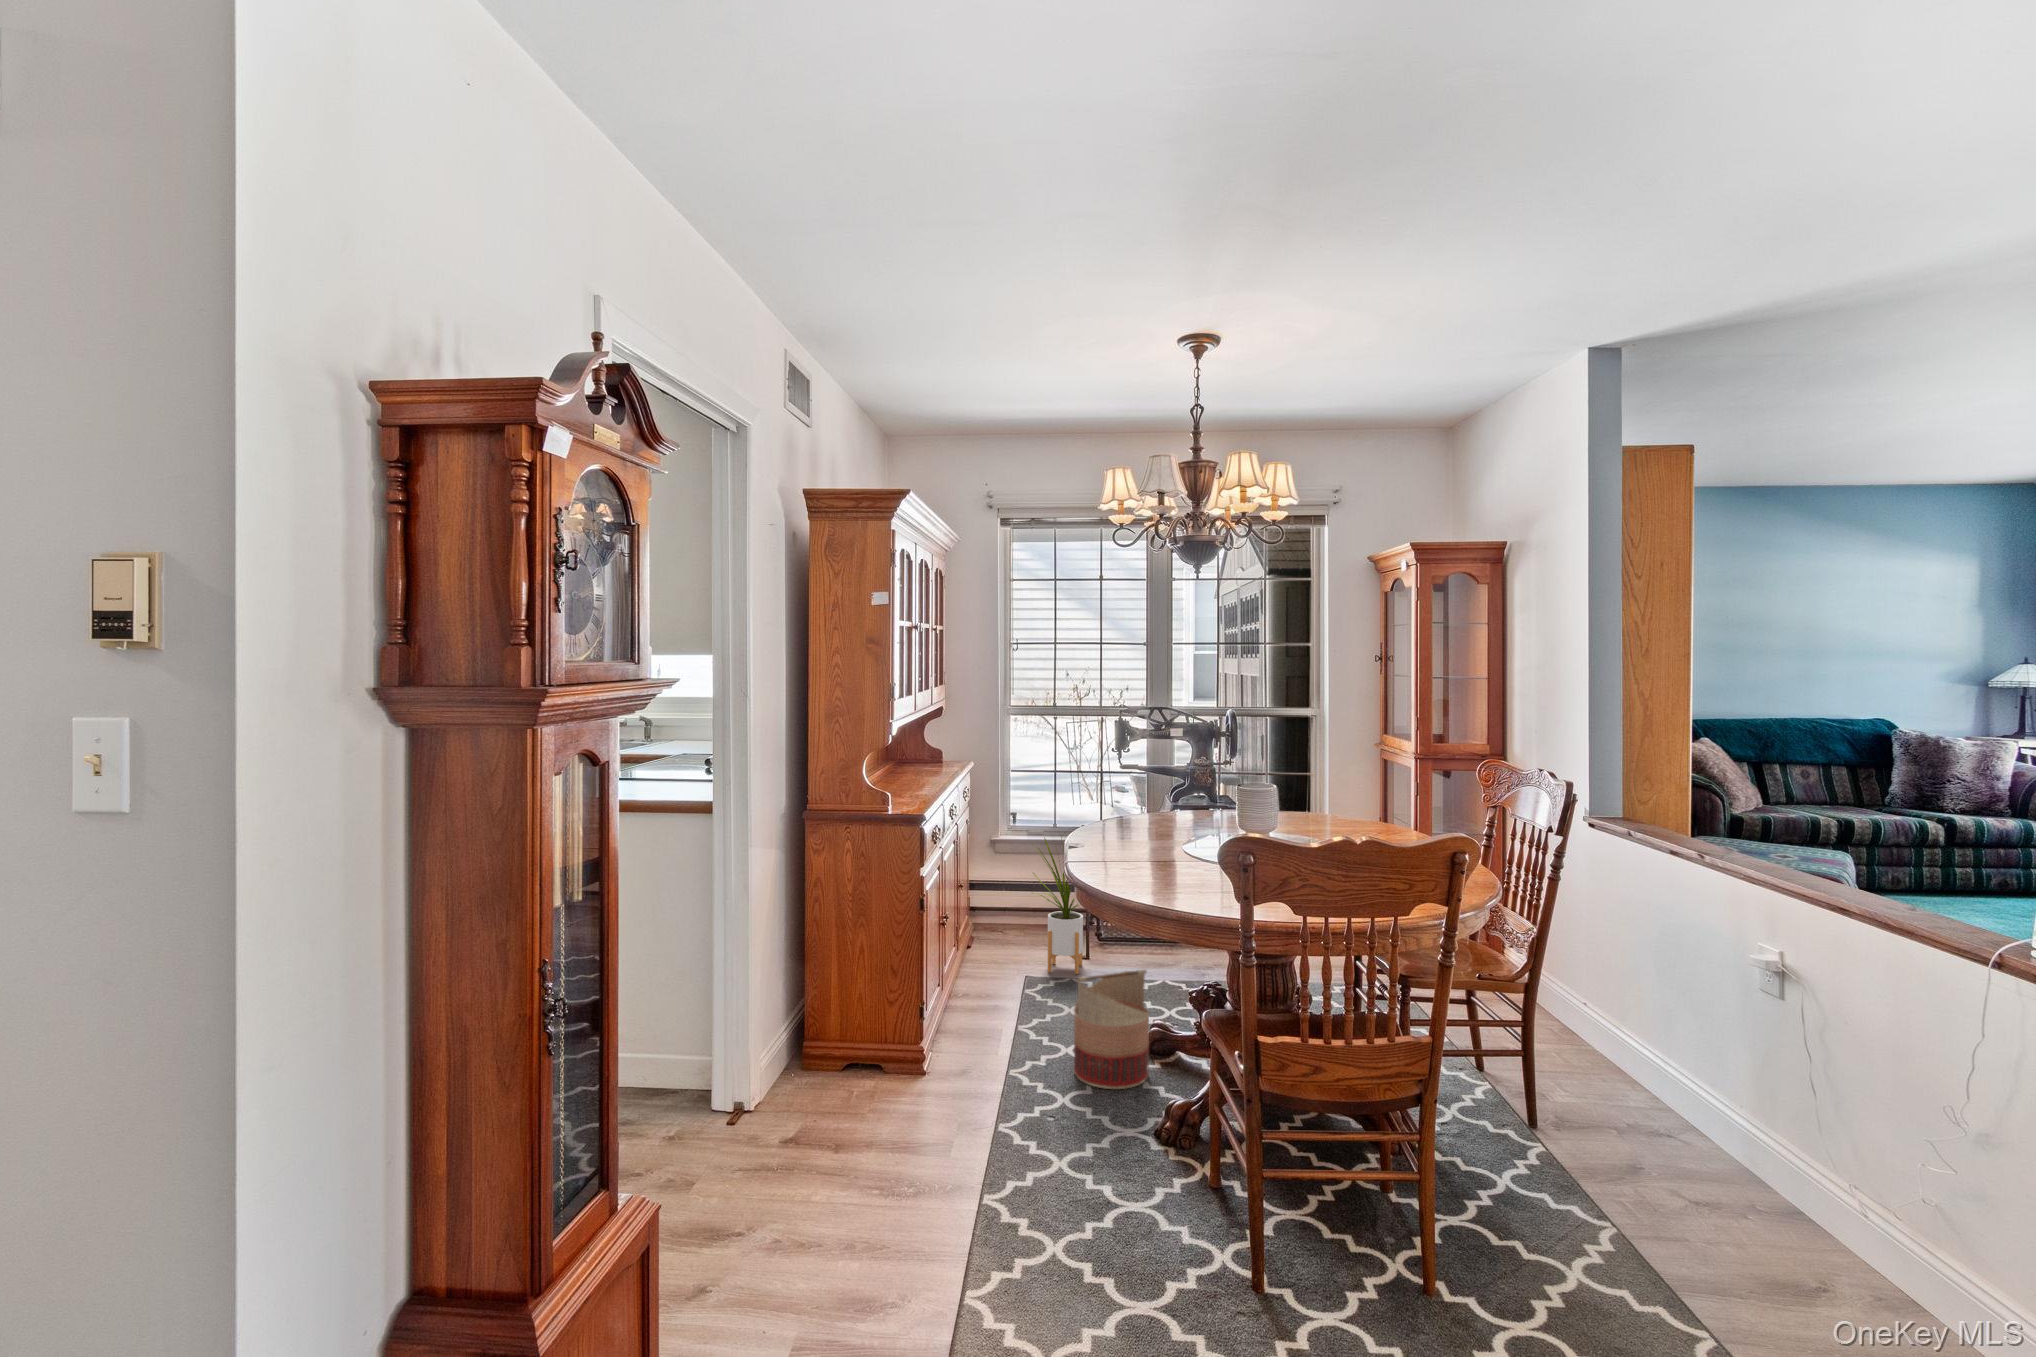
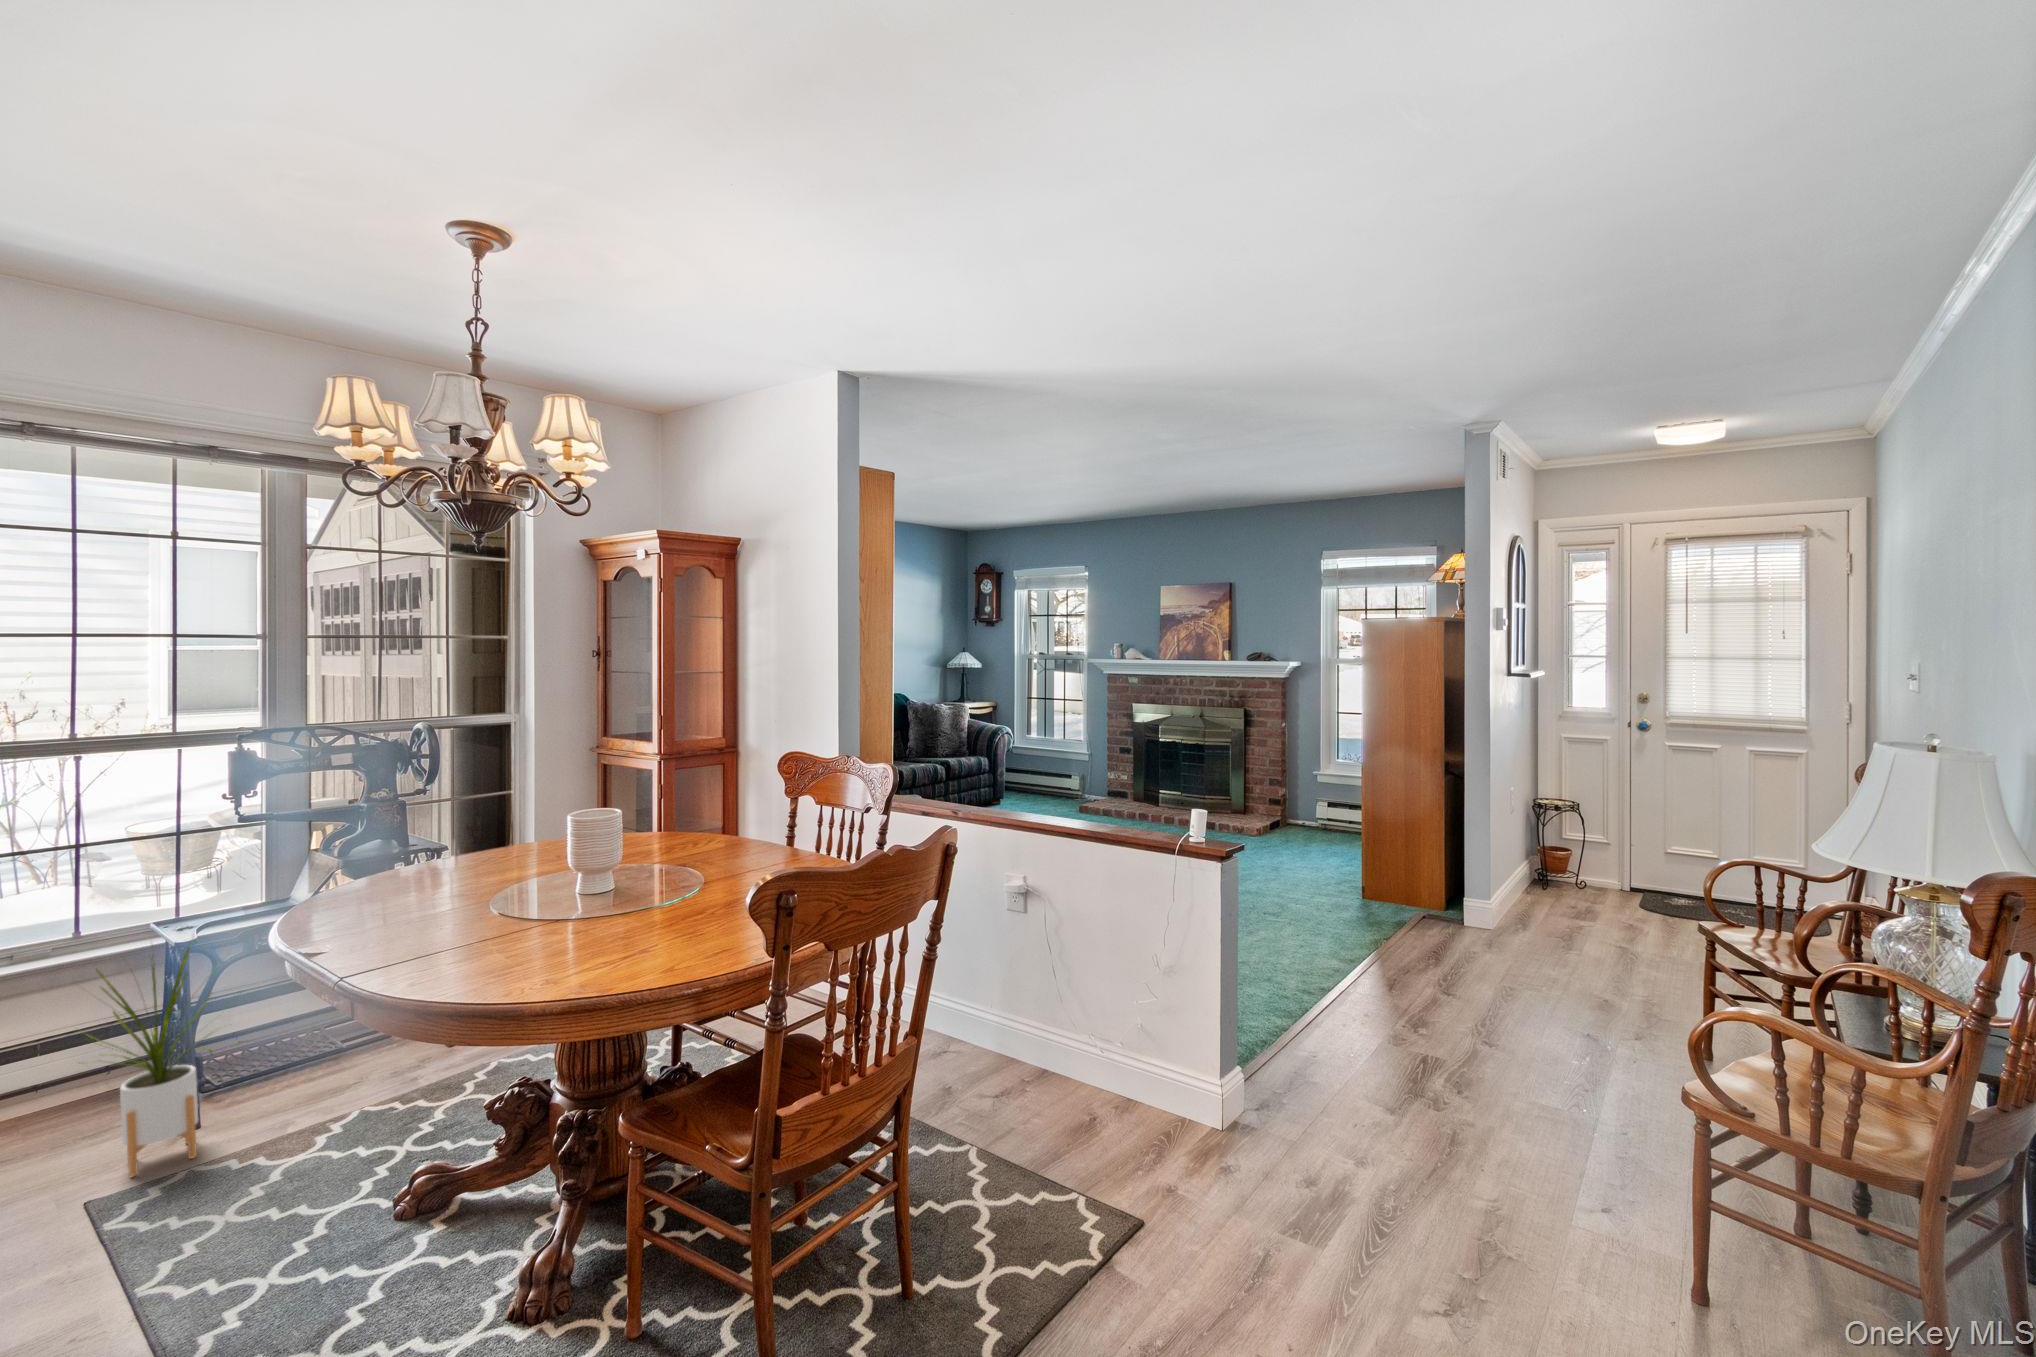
basket: present [1074,970,1149,1089] -> none [301,1105,437,1313]

